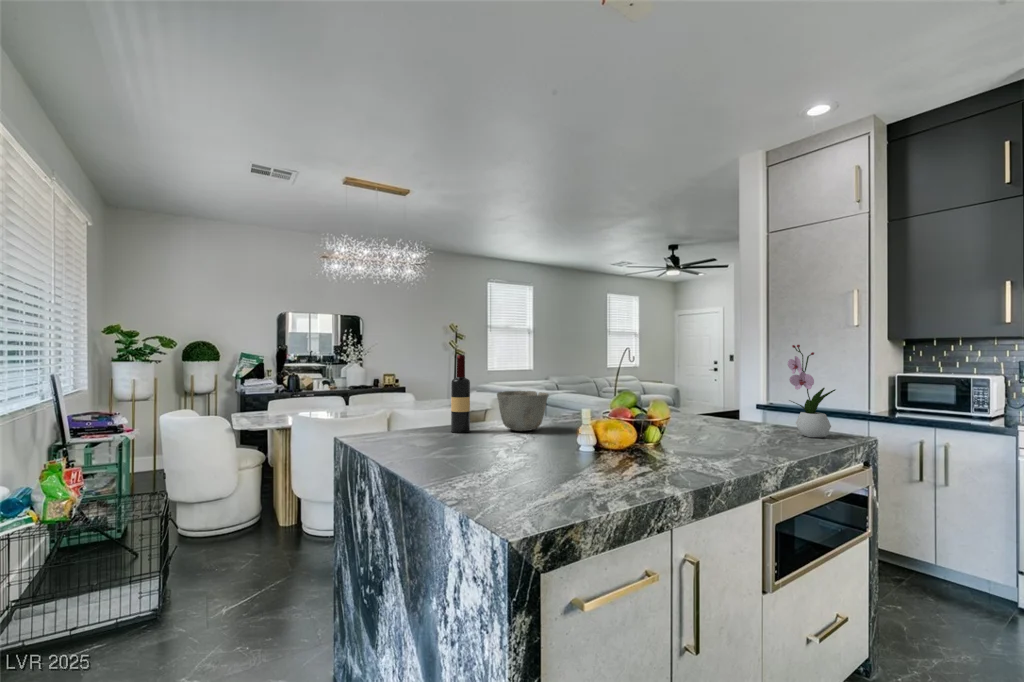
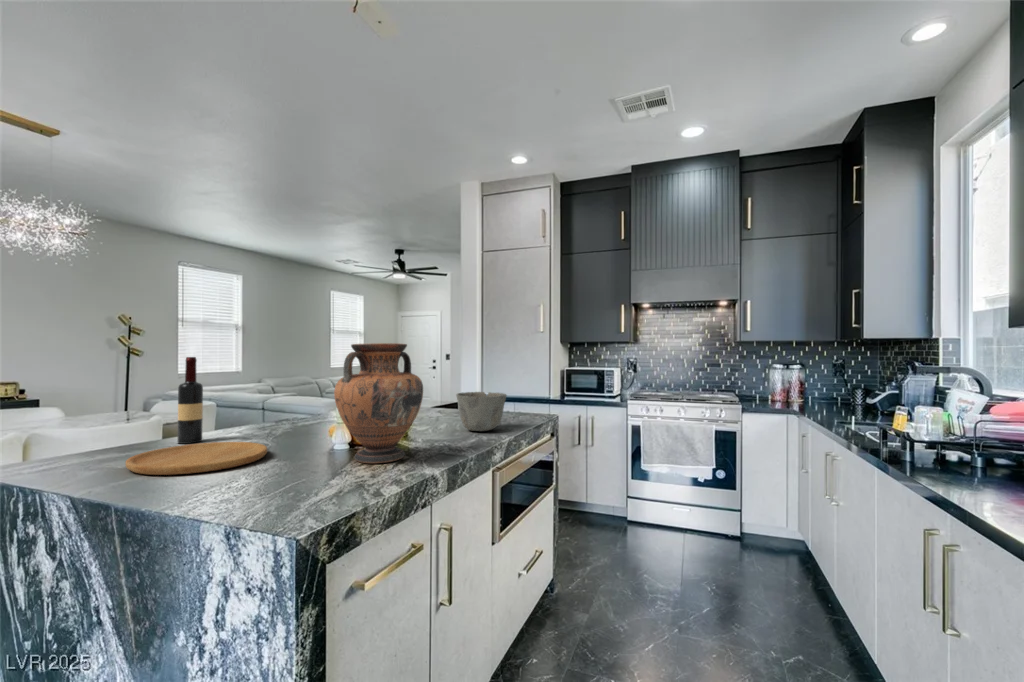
vase: none [572,341,668,473] -> present [334,343,423,463]
flower arrangement: present [788,345,836,437] -> none [503,346,536,418]
ceramic bowl: present [497,391,548,431] -> present [456,392,507,431]
cutting board: none [406,434,516,460] -> present [126,442,267,475]

